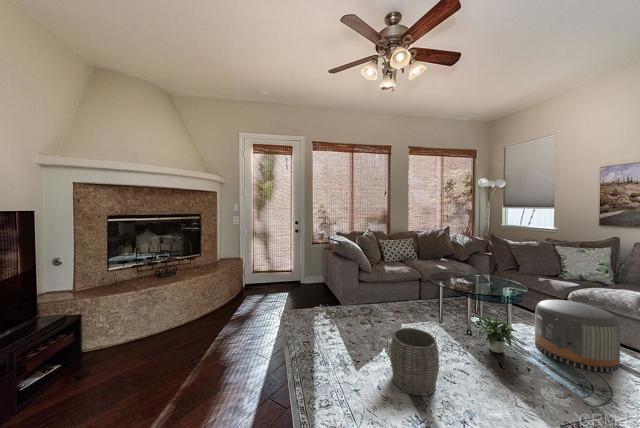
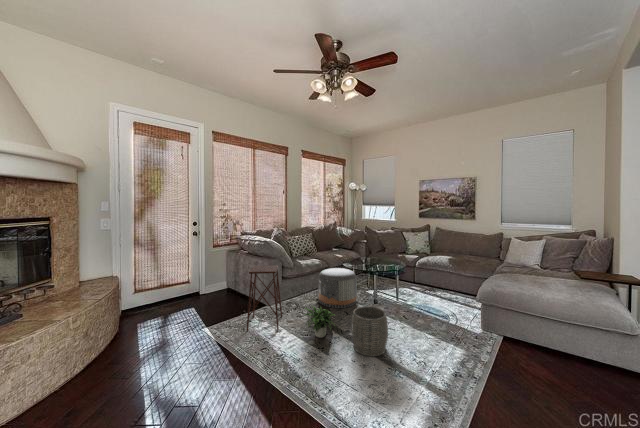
side table: none [306,263,347,331] -> present [247,265,282,331]
pouf: present [535,300,620,372] -> present [319,268,357,308]
potted plant: present [475,315,517,353] -> present [305,306,336,338]

